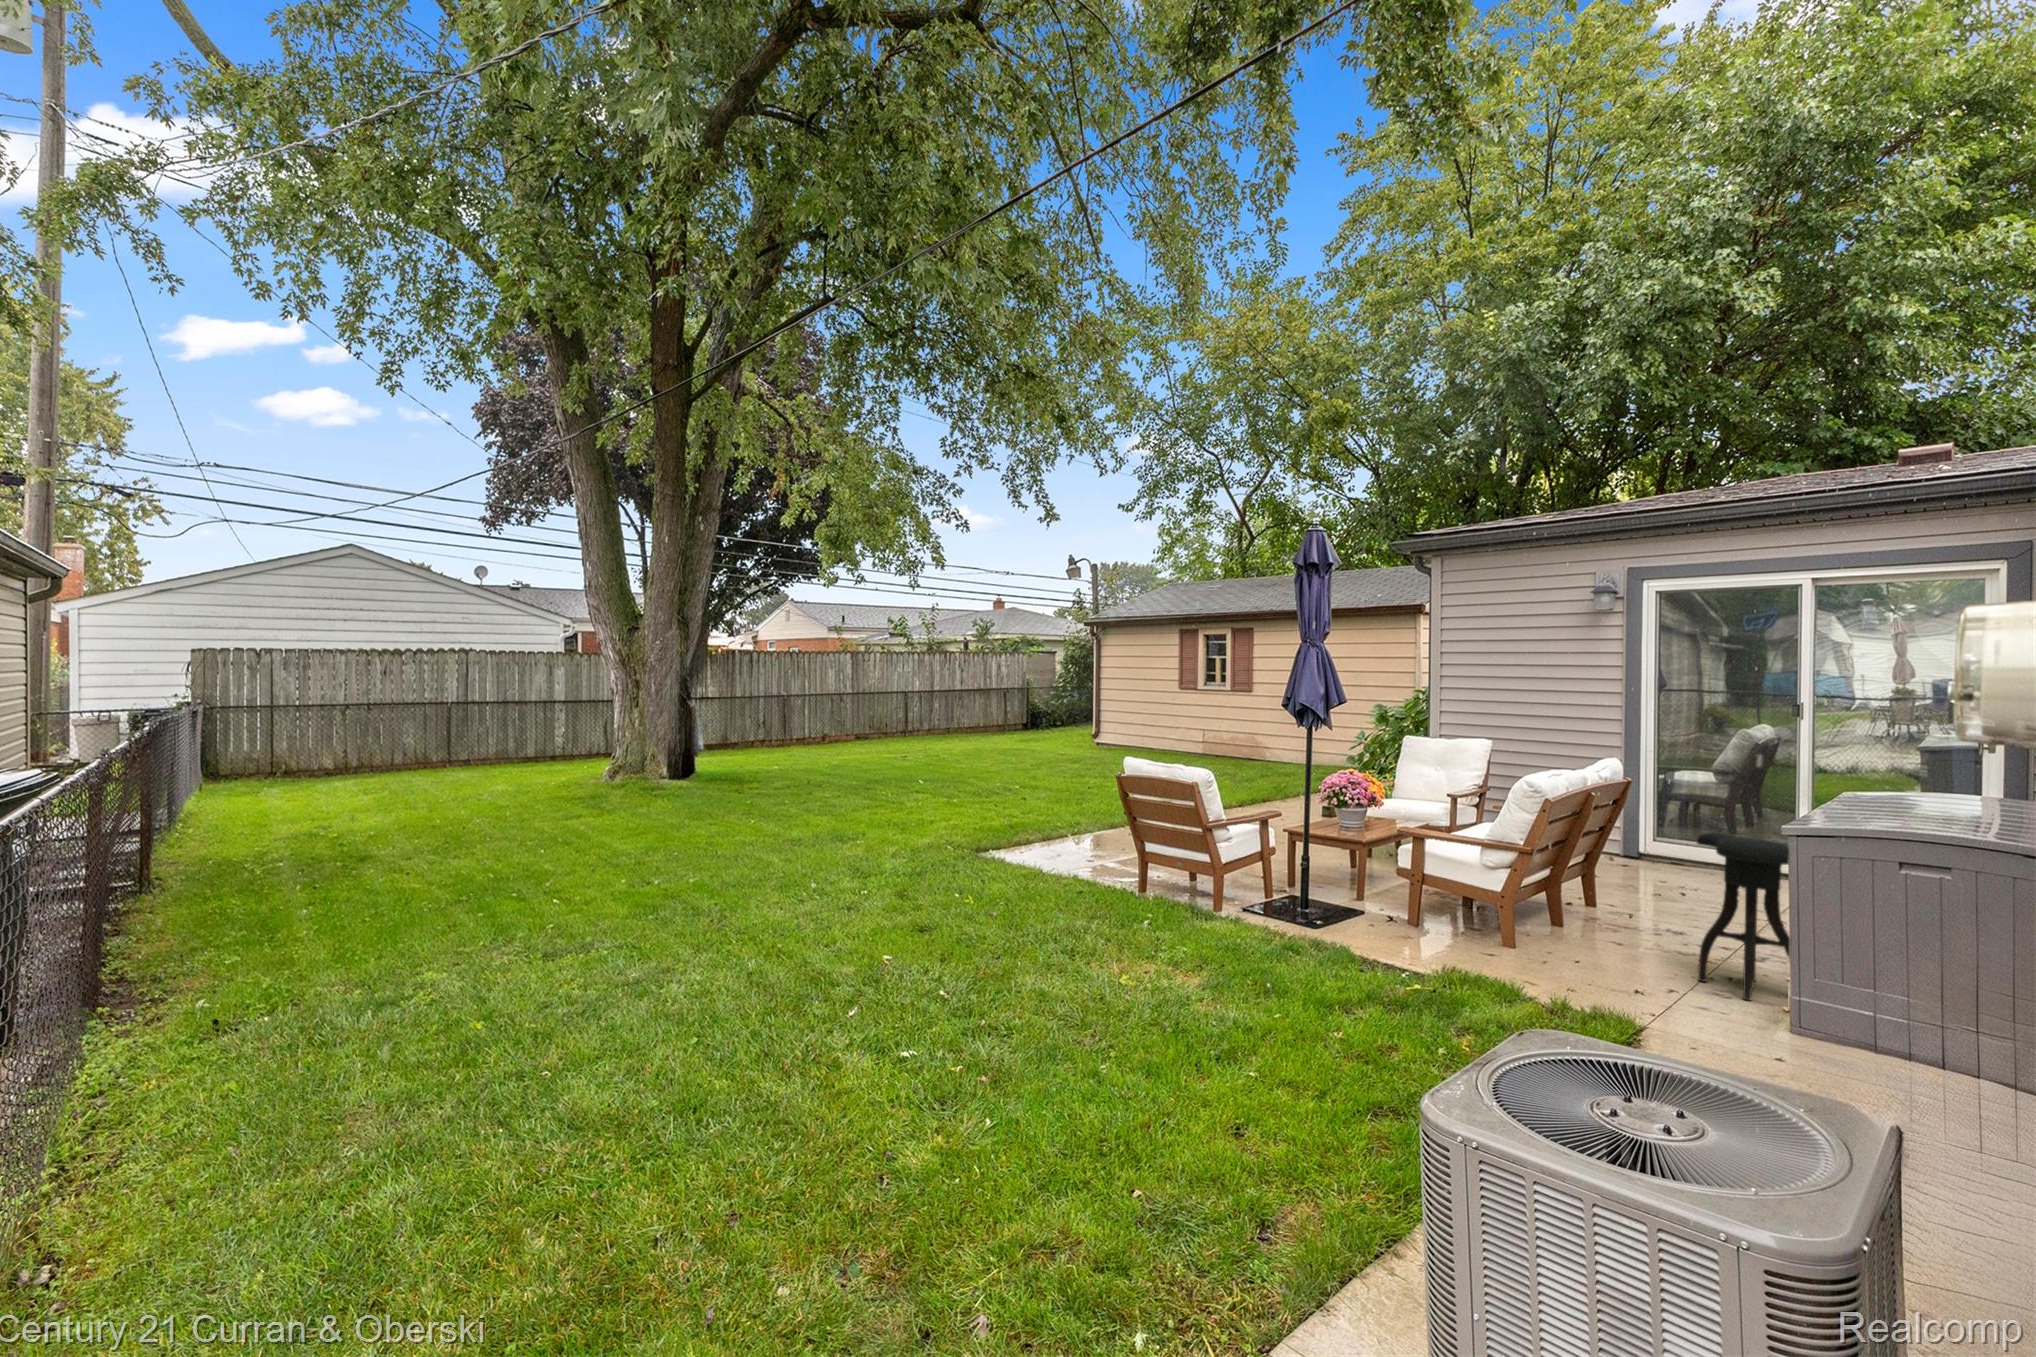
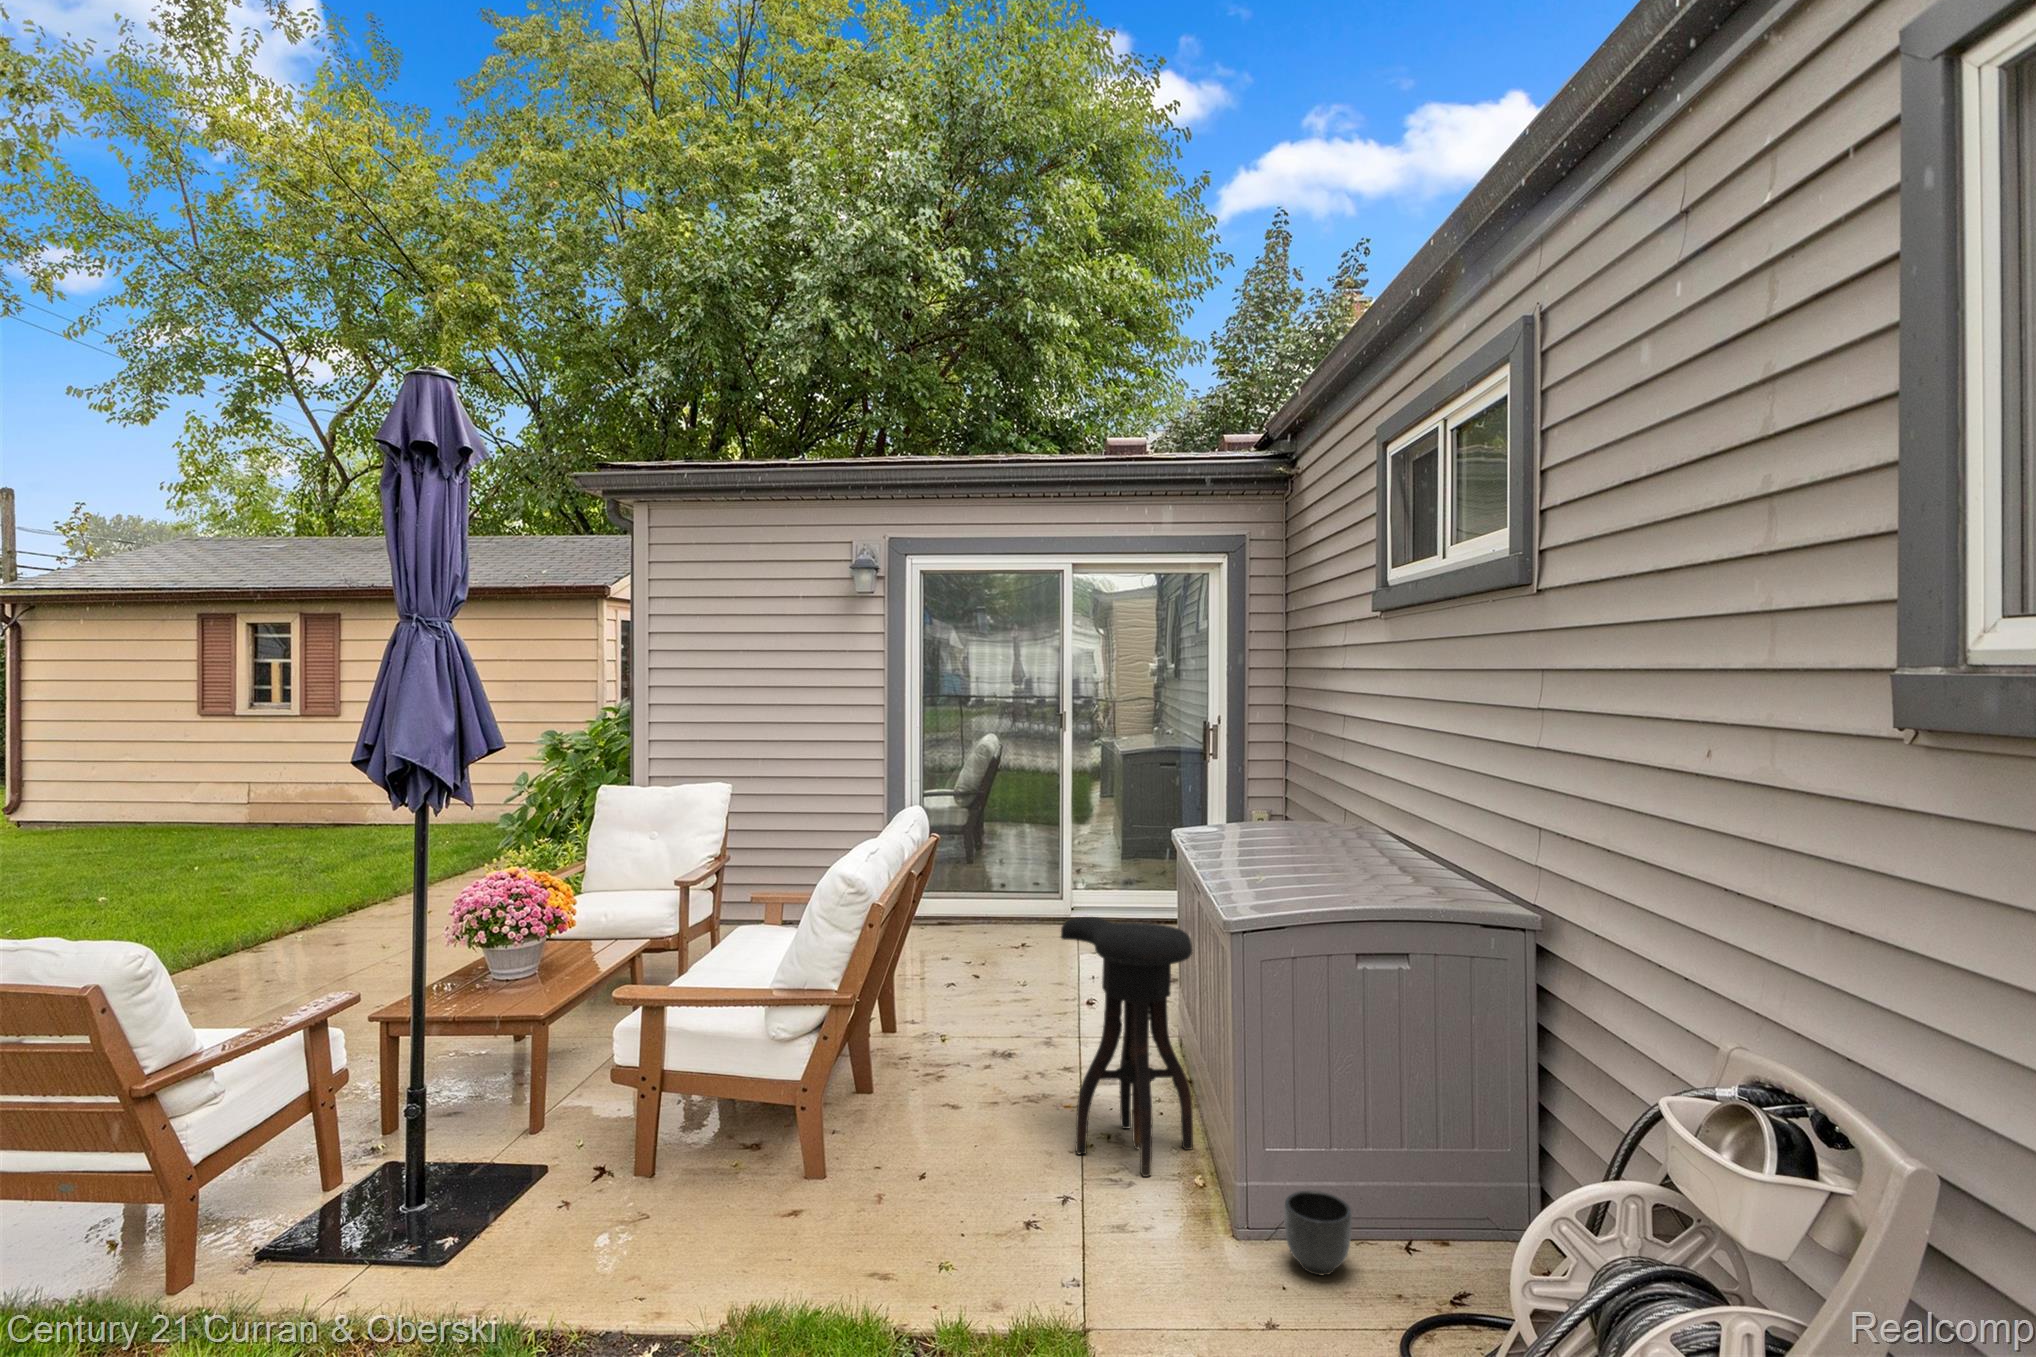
planter: none [1824,1012,1882,1064] -> present [1284,1191,1352,1275]

